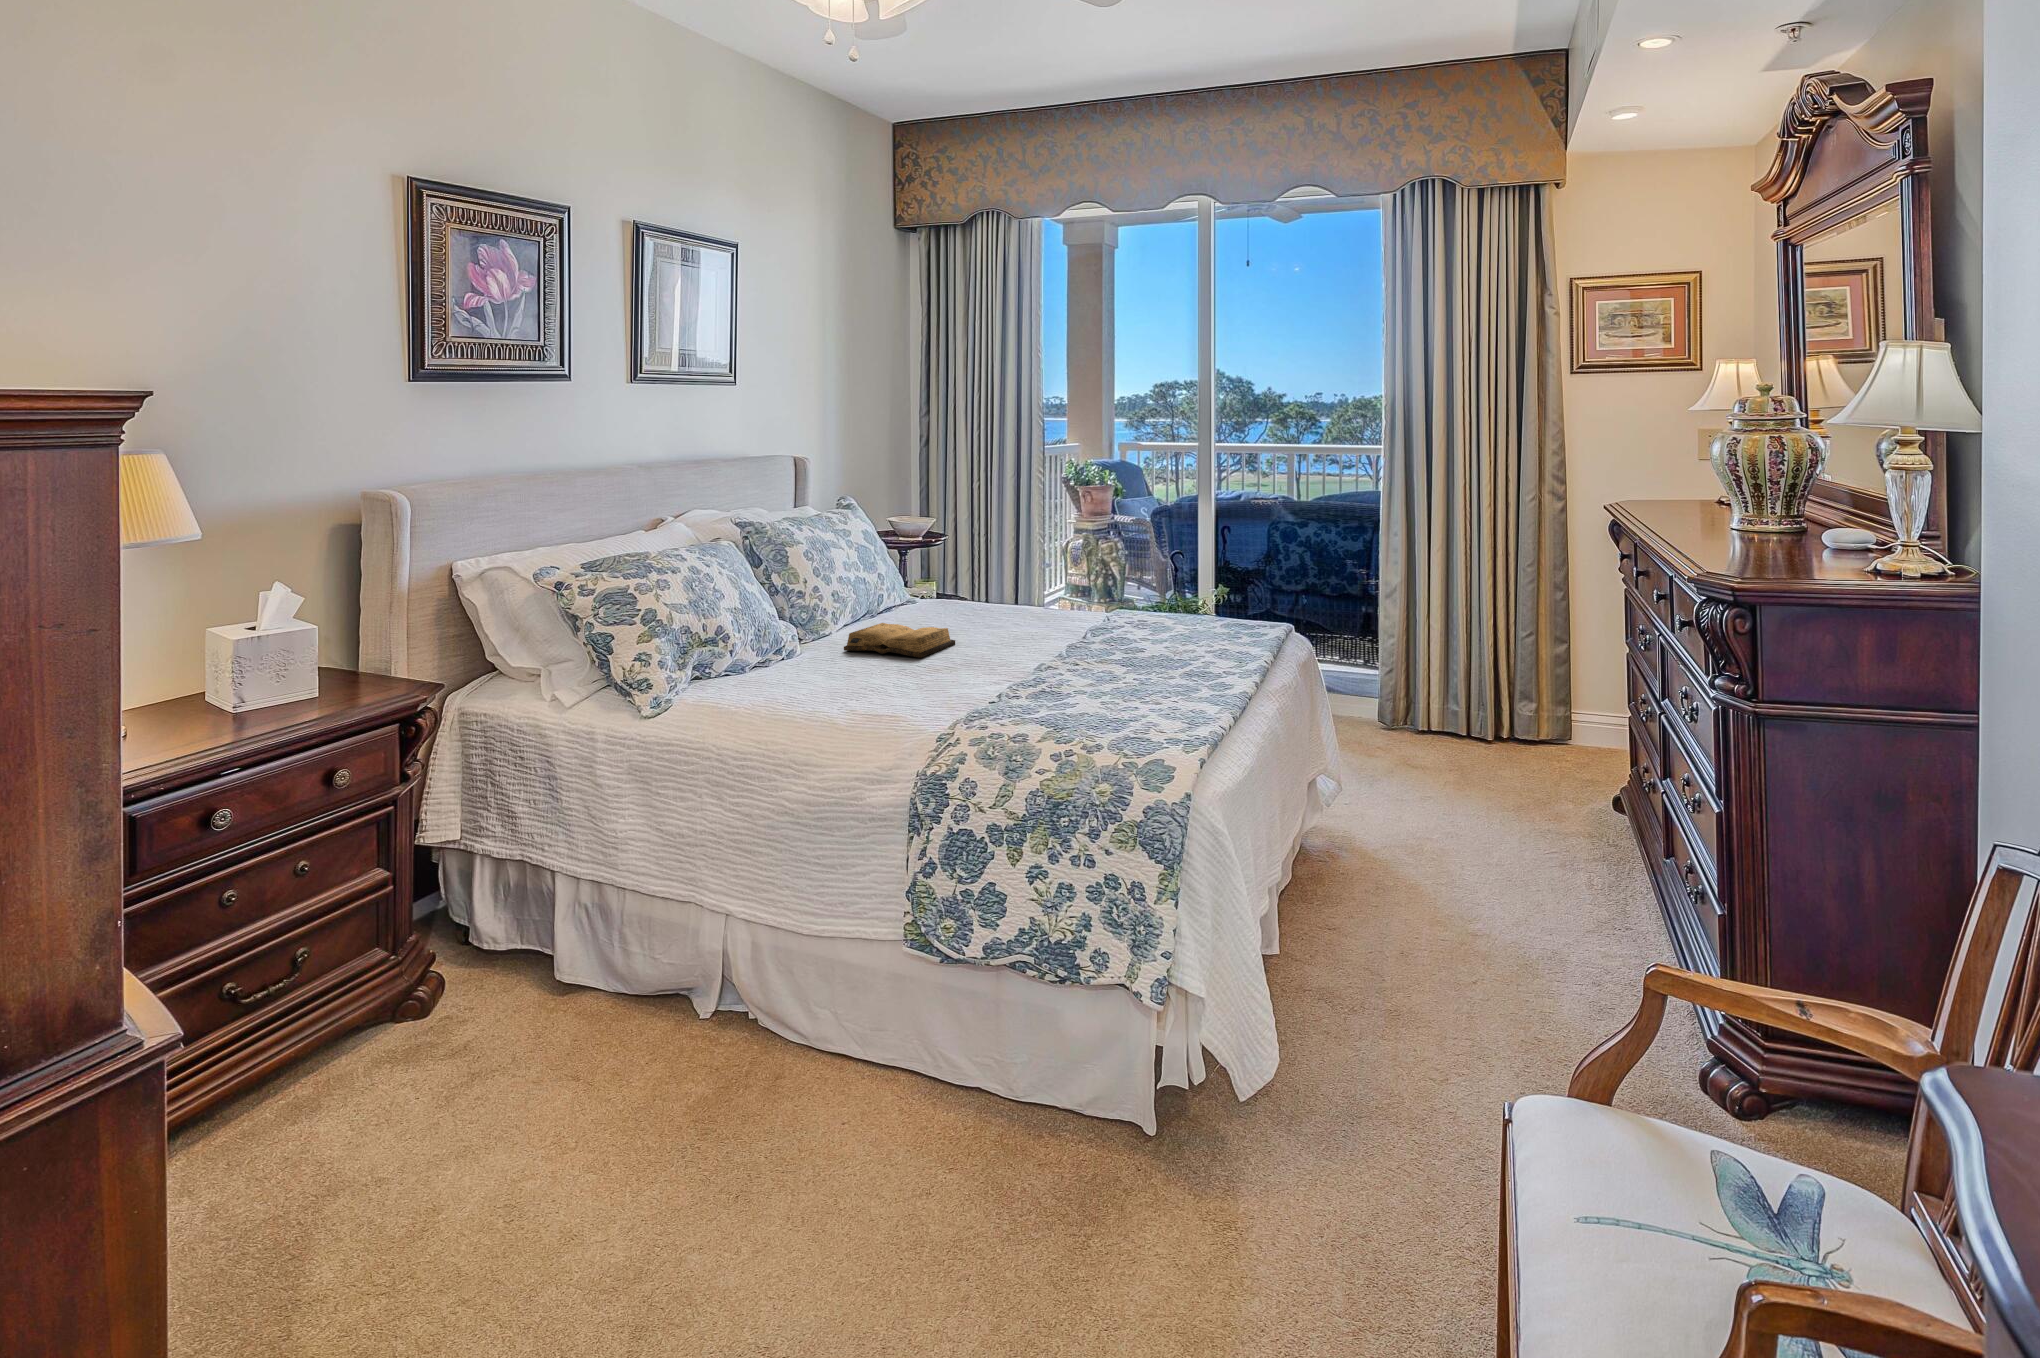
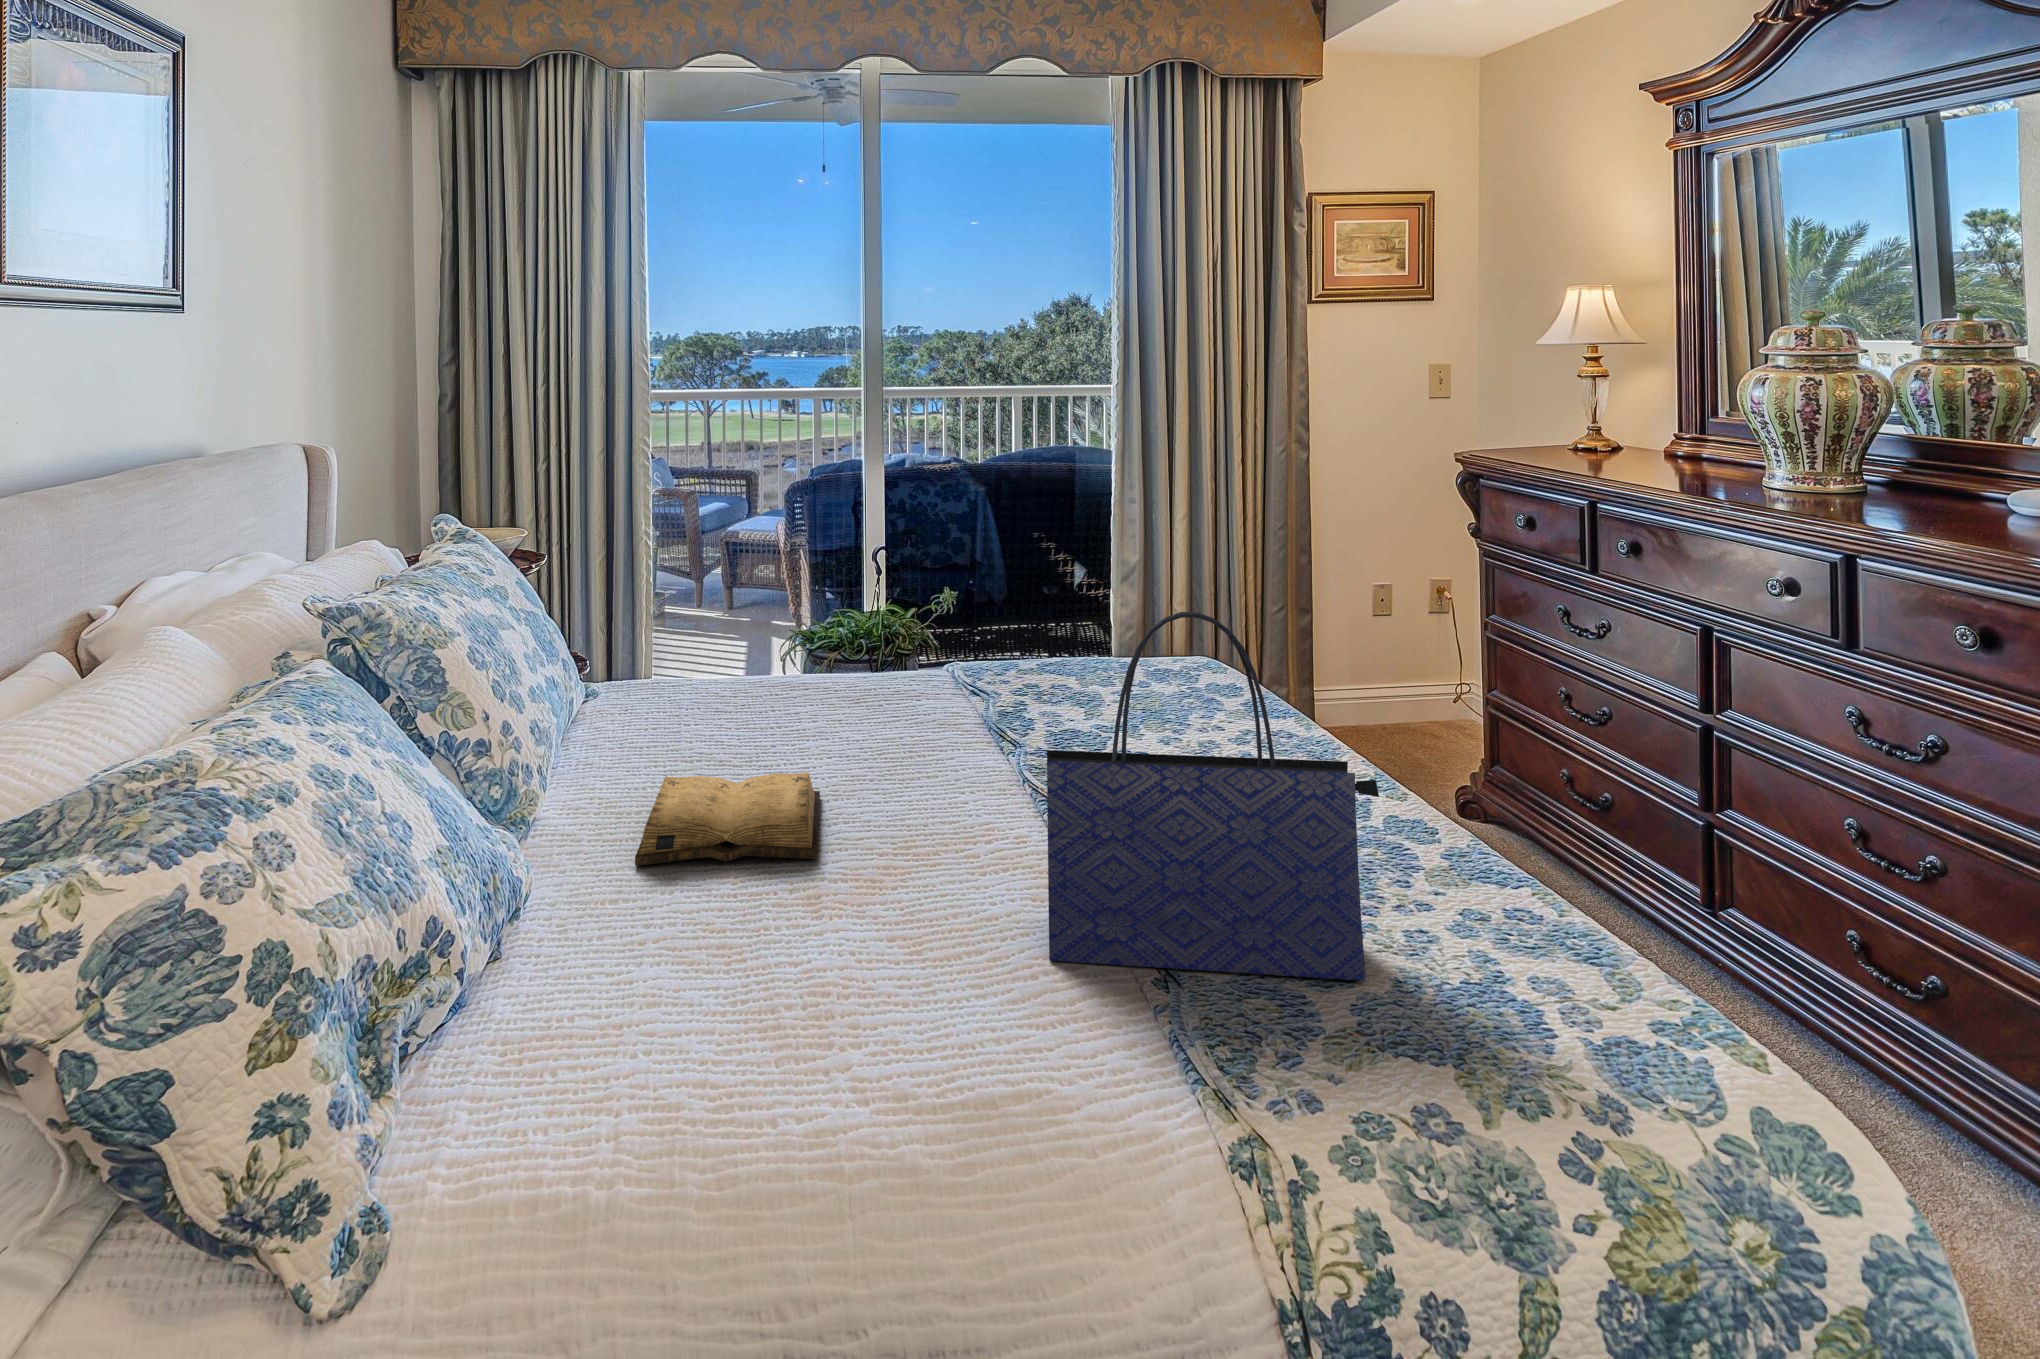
tote bag: none [968,531,1112,712] -> present [1047,612,1379,981]

